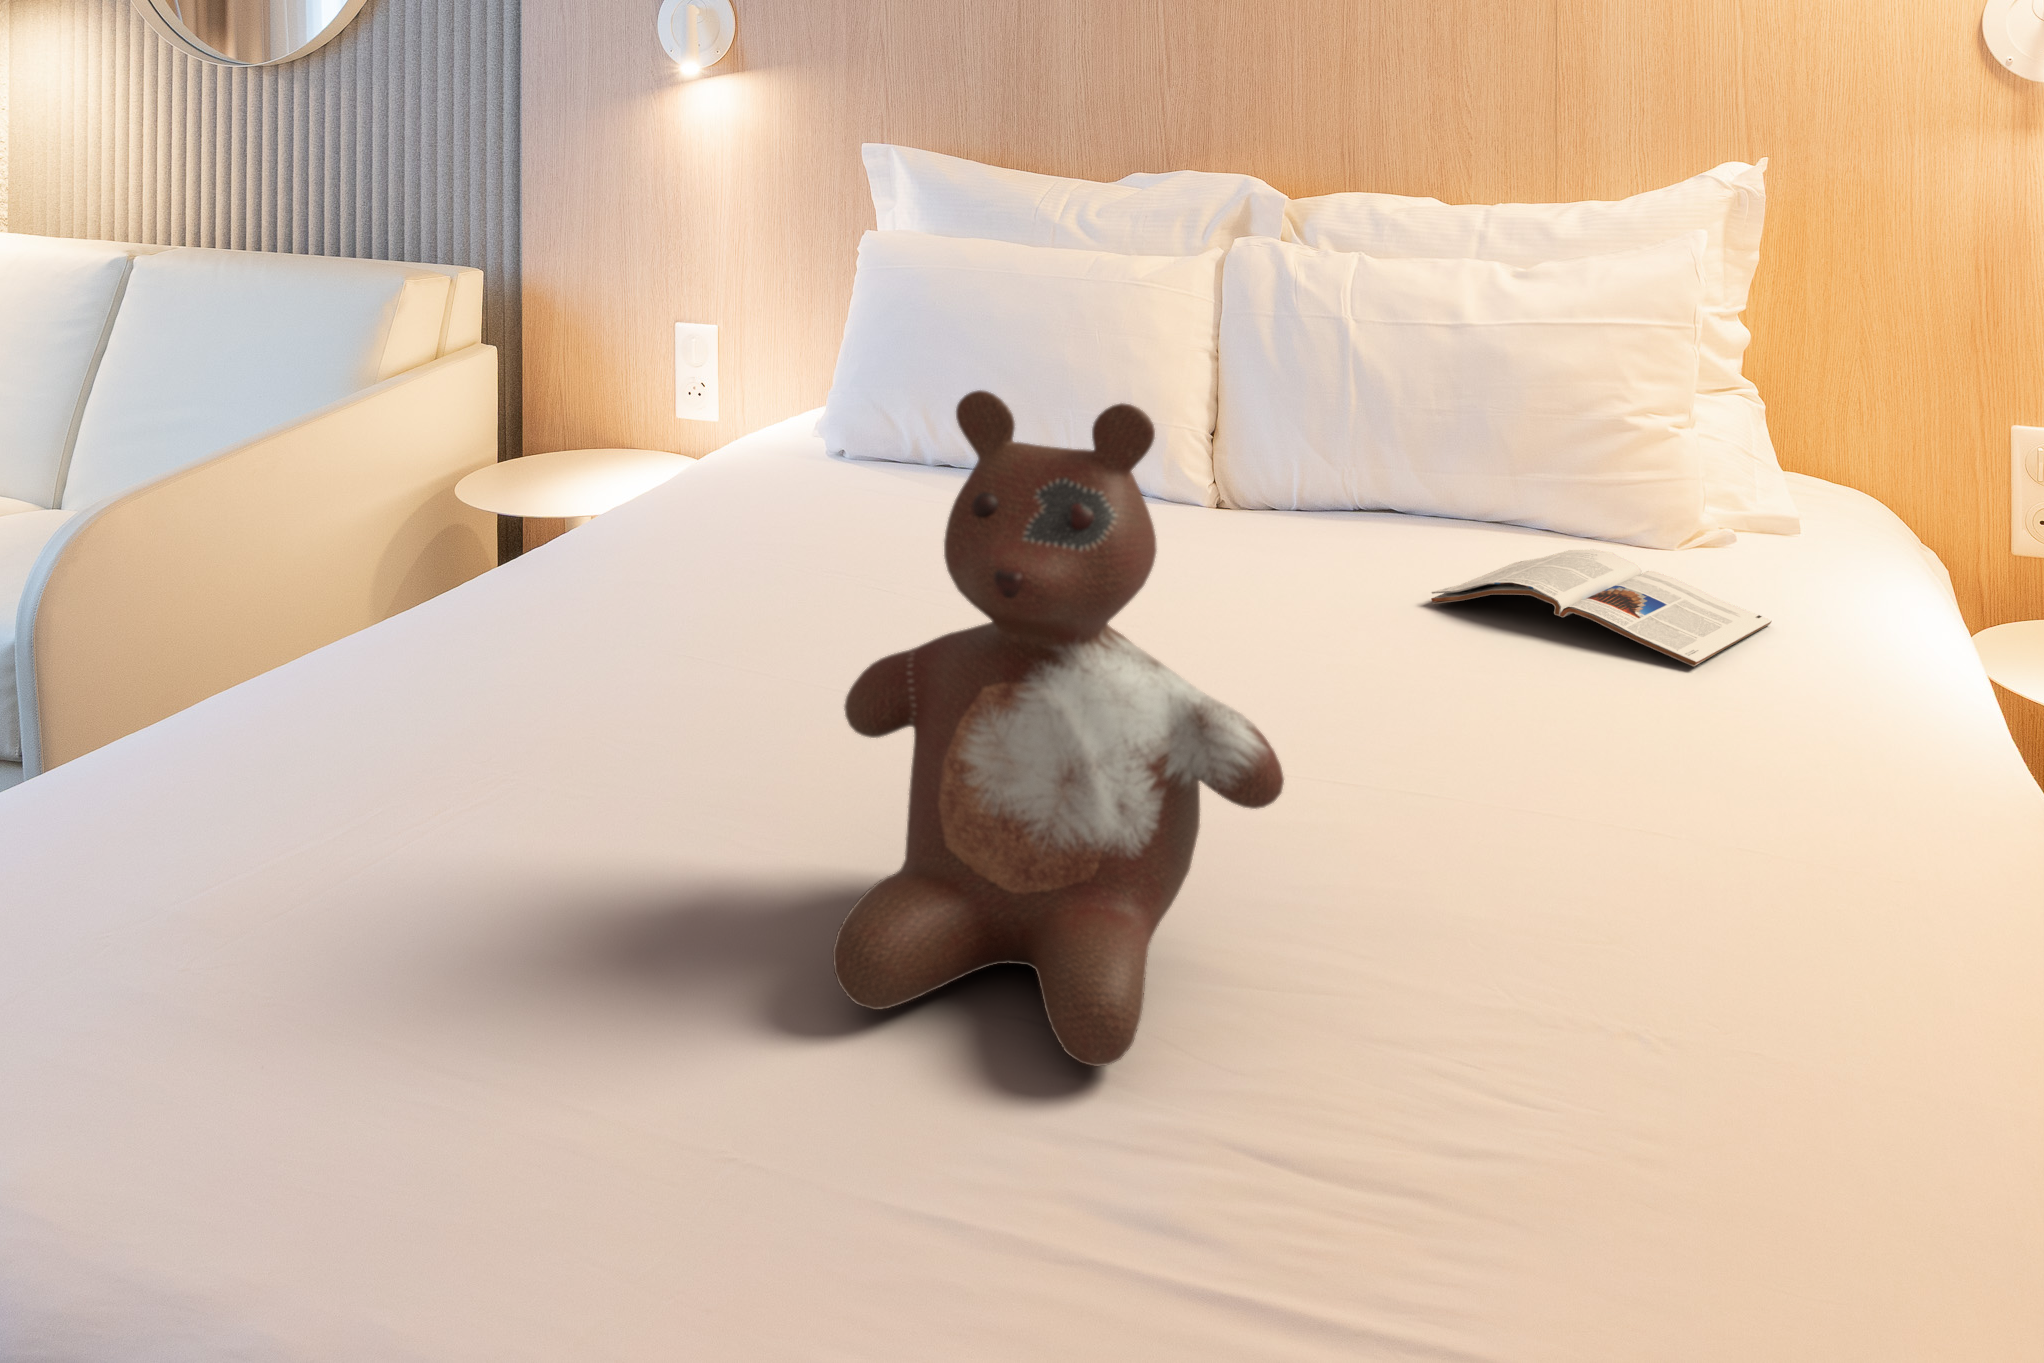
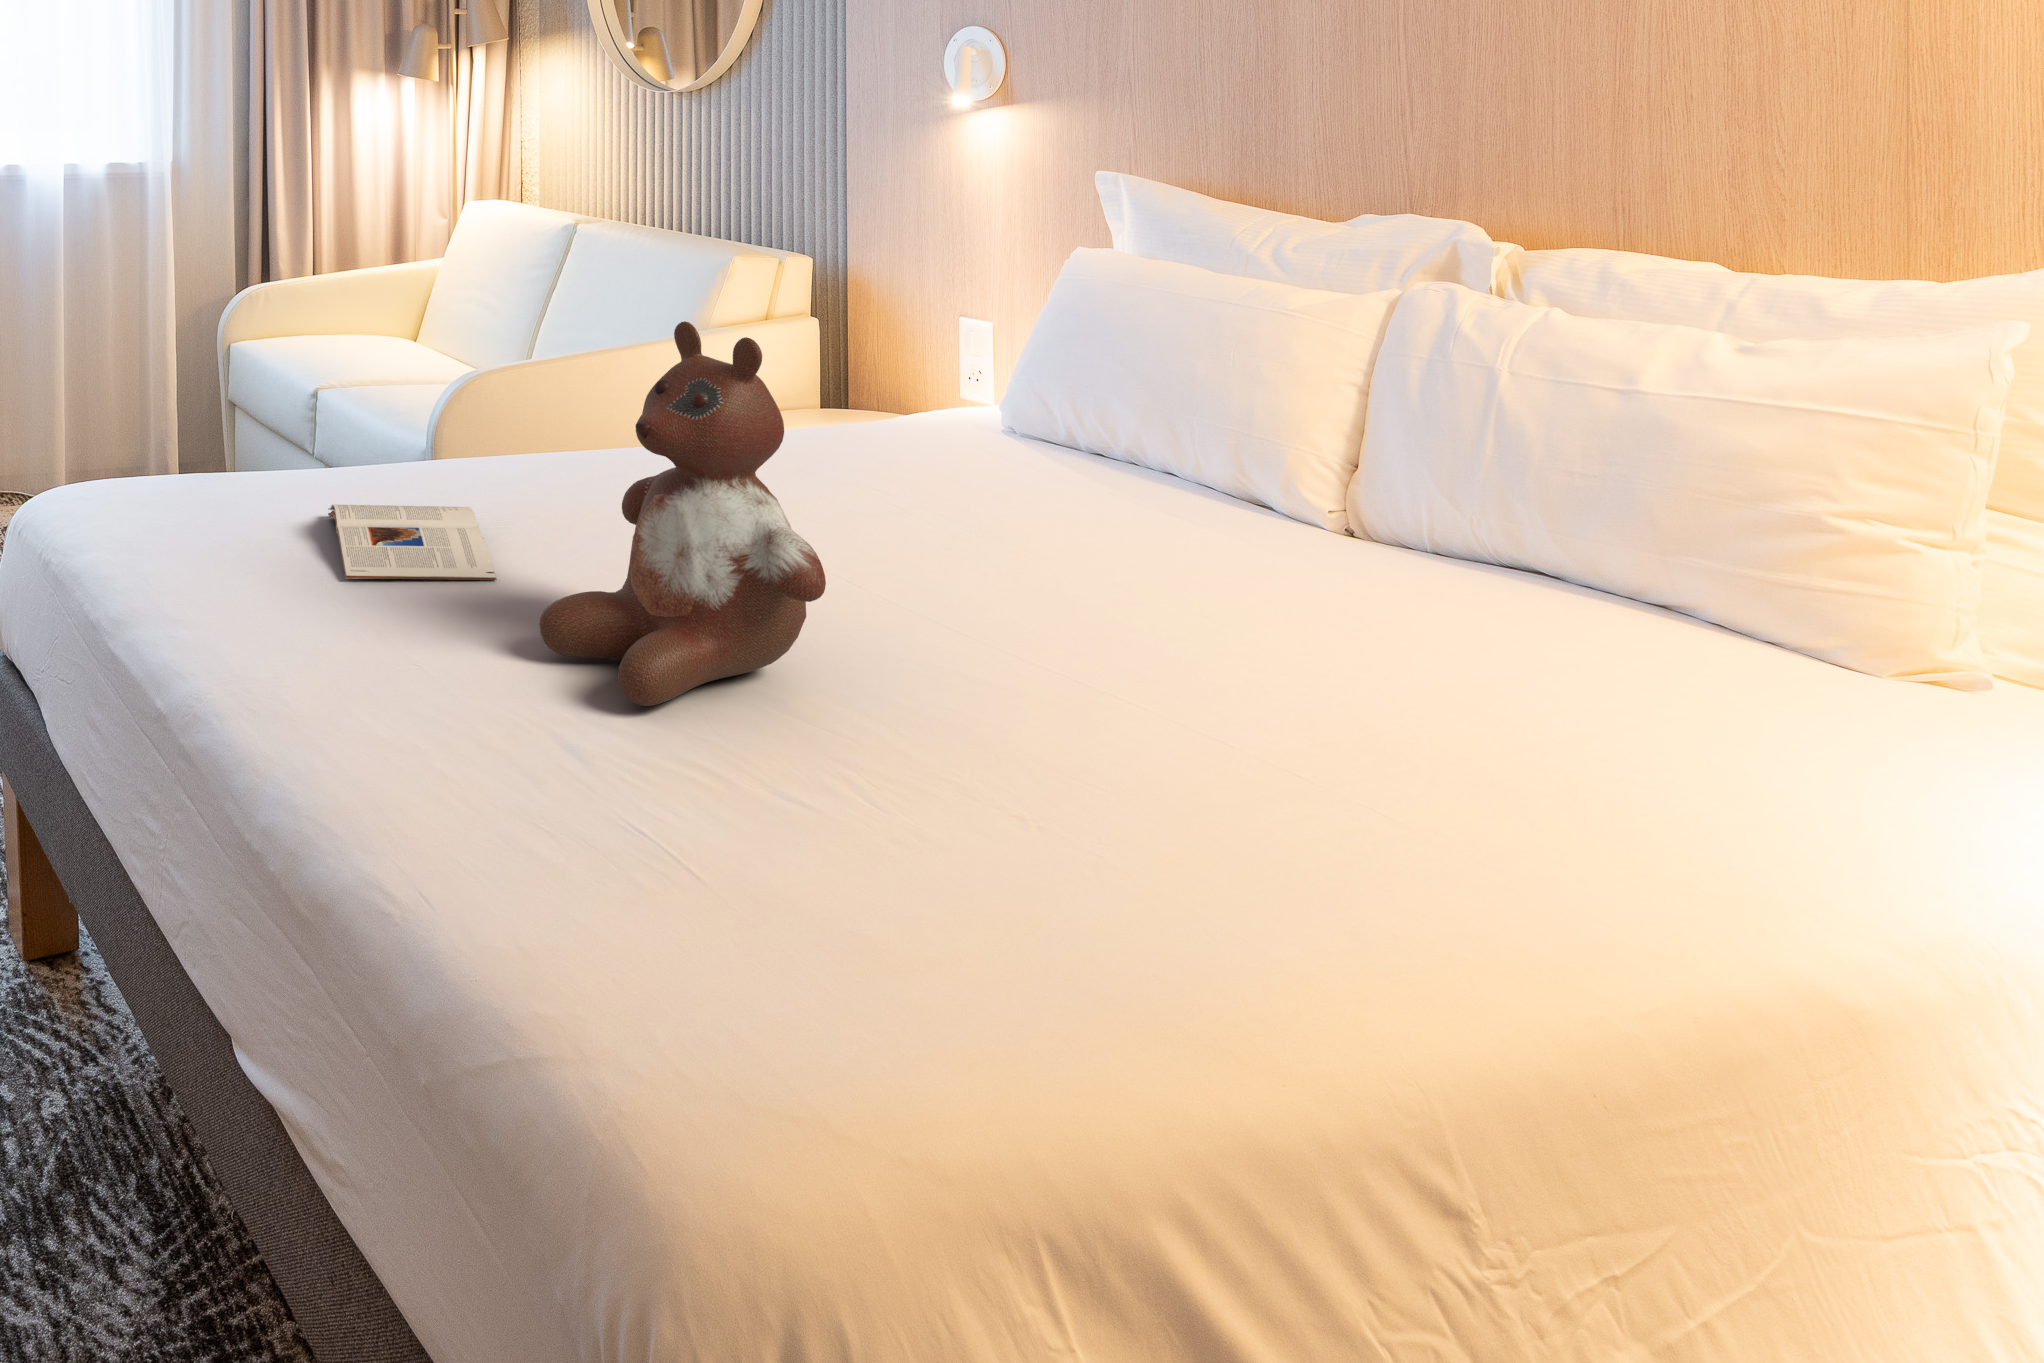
magazine: present [1431,549,1772,667] -> present [328,504,497,580]

